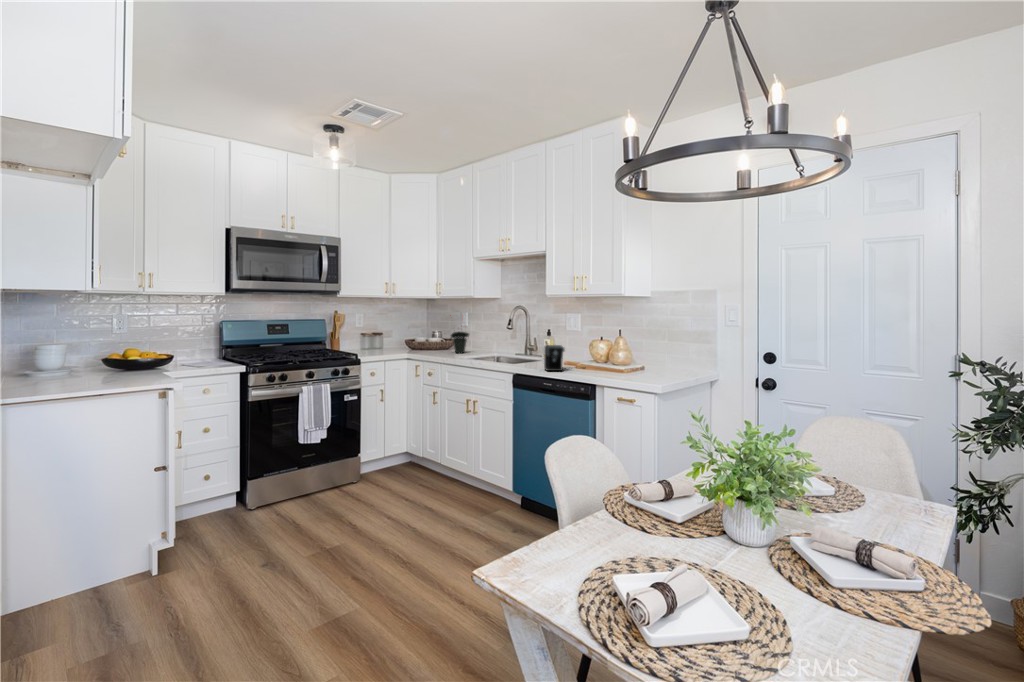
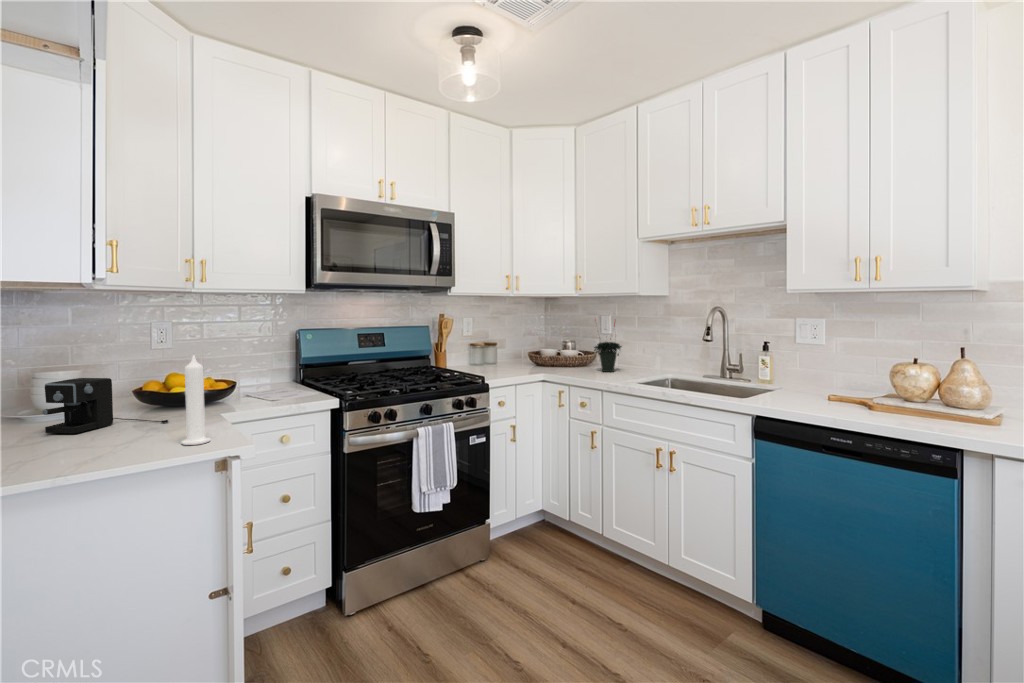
candle: none [135,333,152,384] -> present [182,355,210,445]
coffee maker: present [544,345,565,371] -> present [43,378,168,433]

